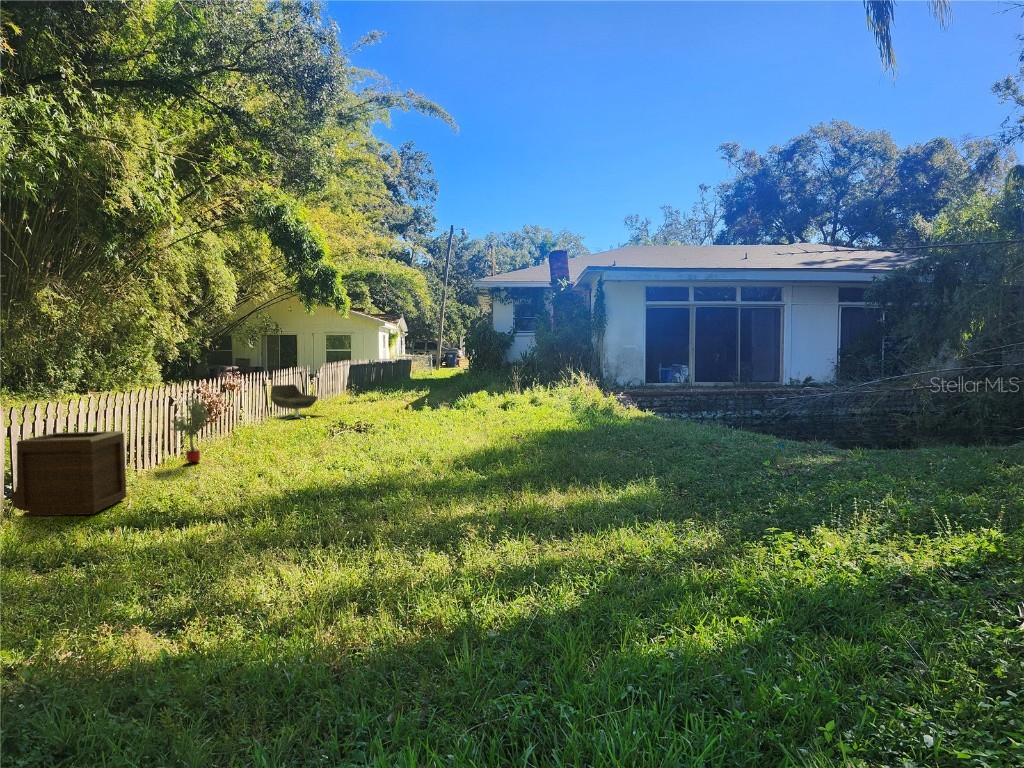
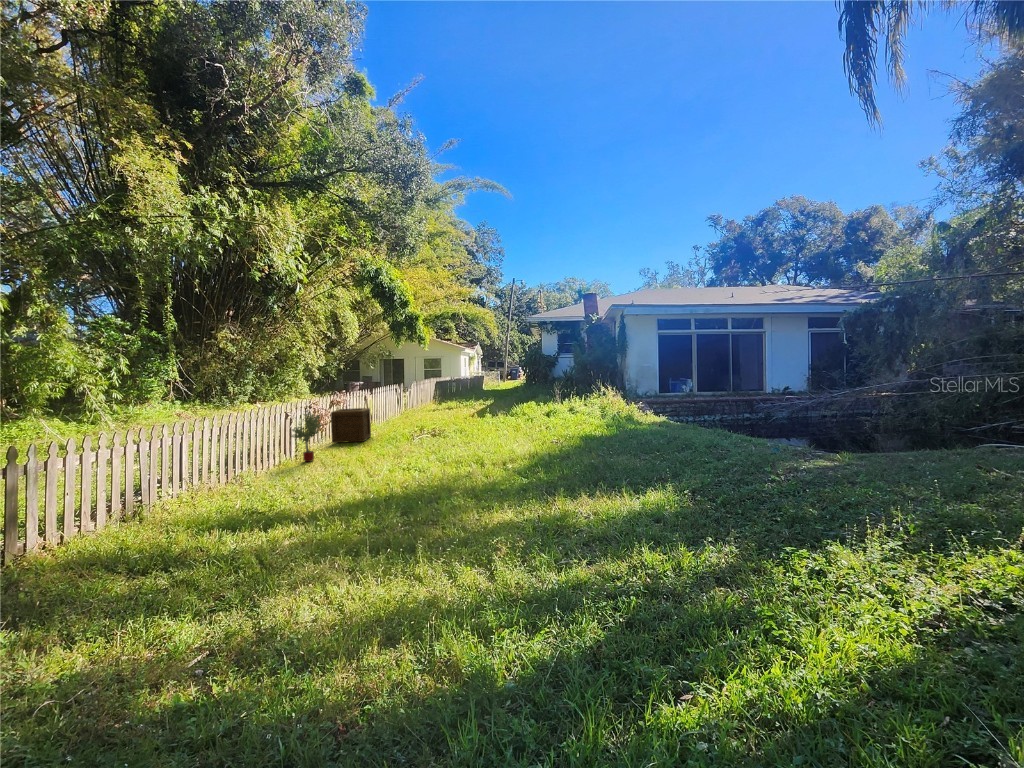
lounge chair: present [271,384,318,419] -> none [381,396,414,422]
wooden crate: present [12,431,126,516] -> present [331,408,371,443]

